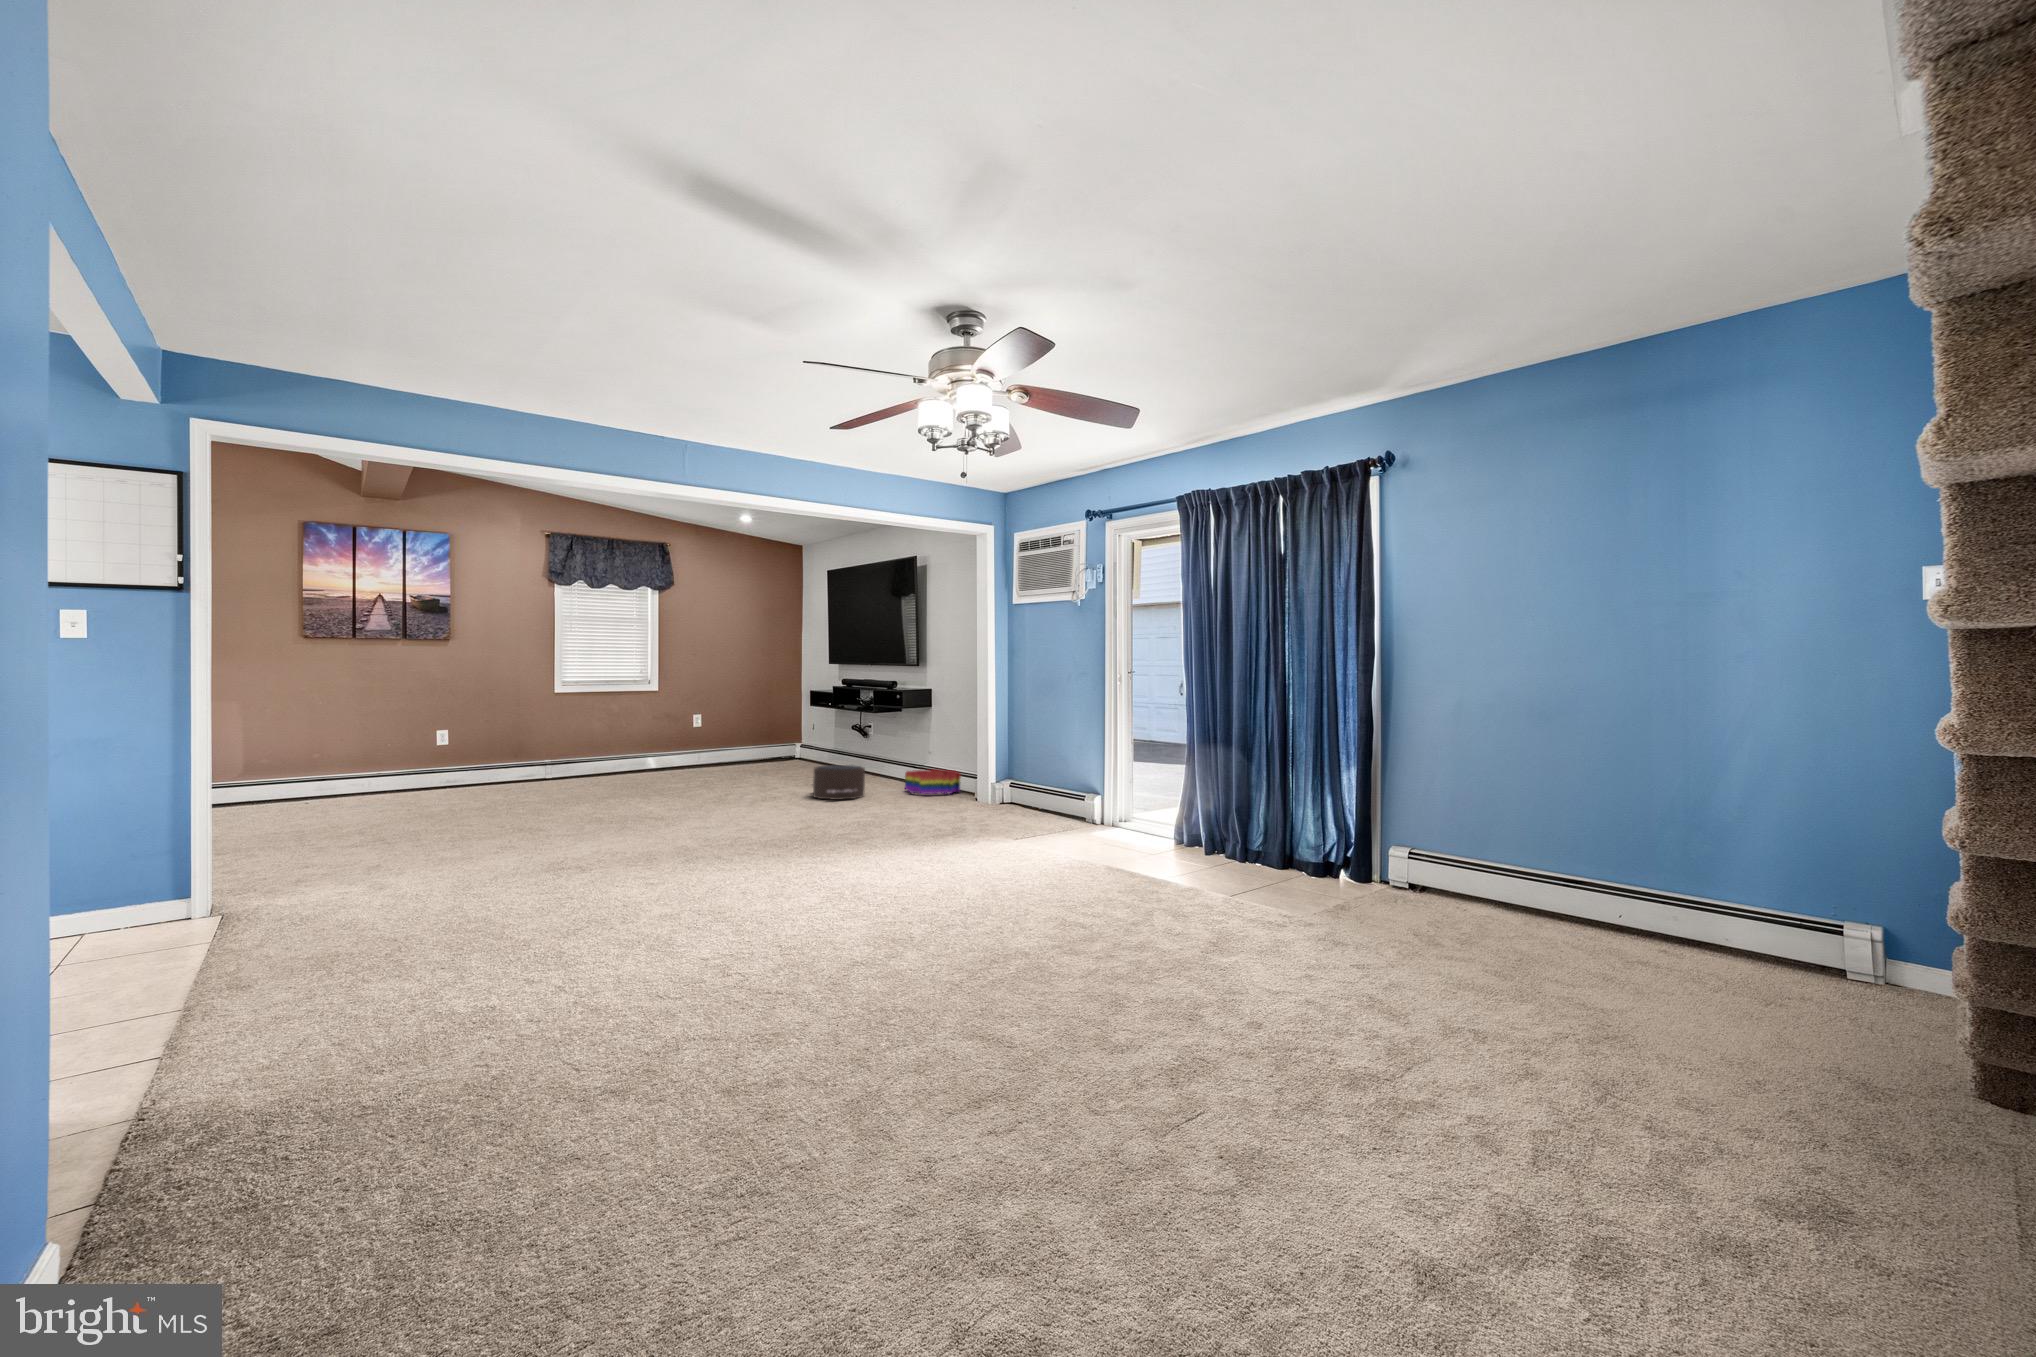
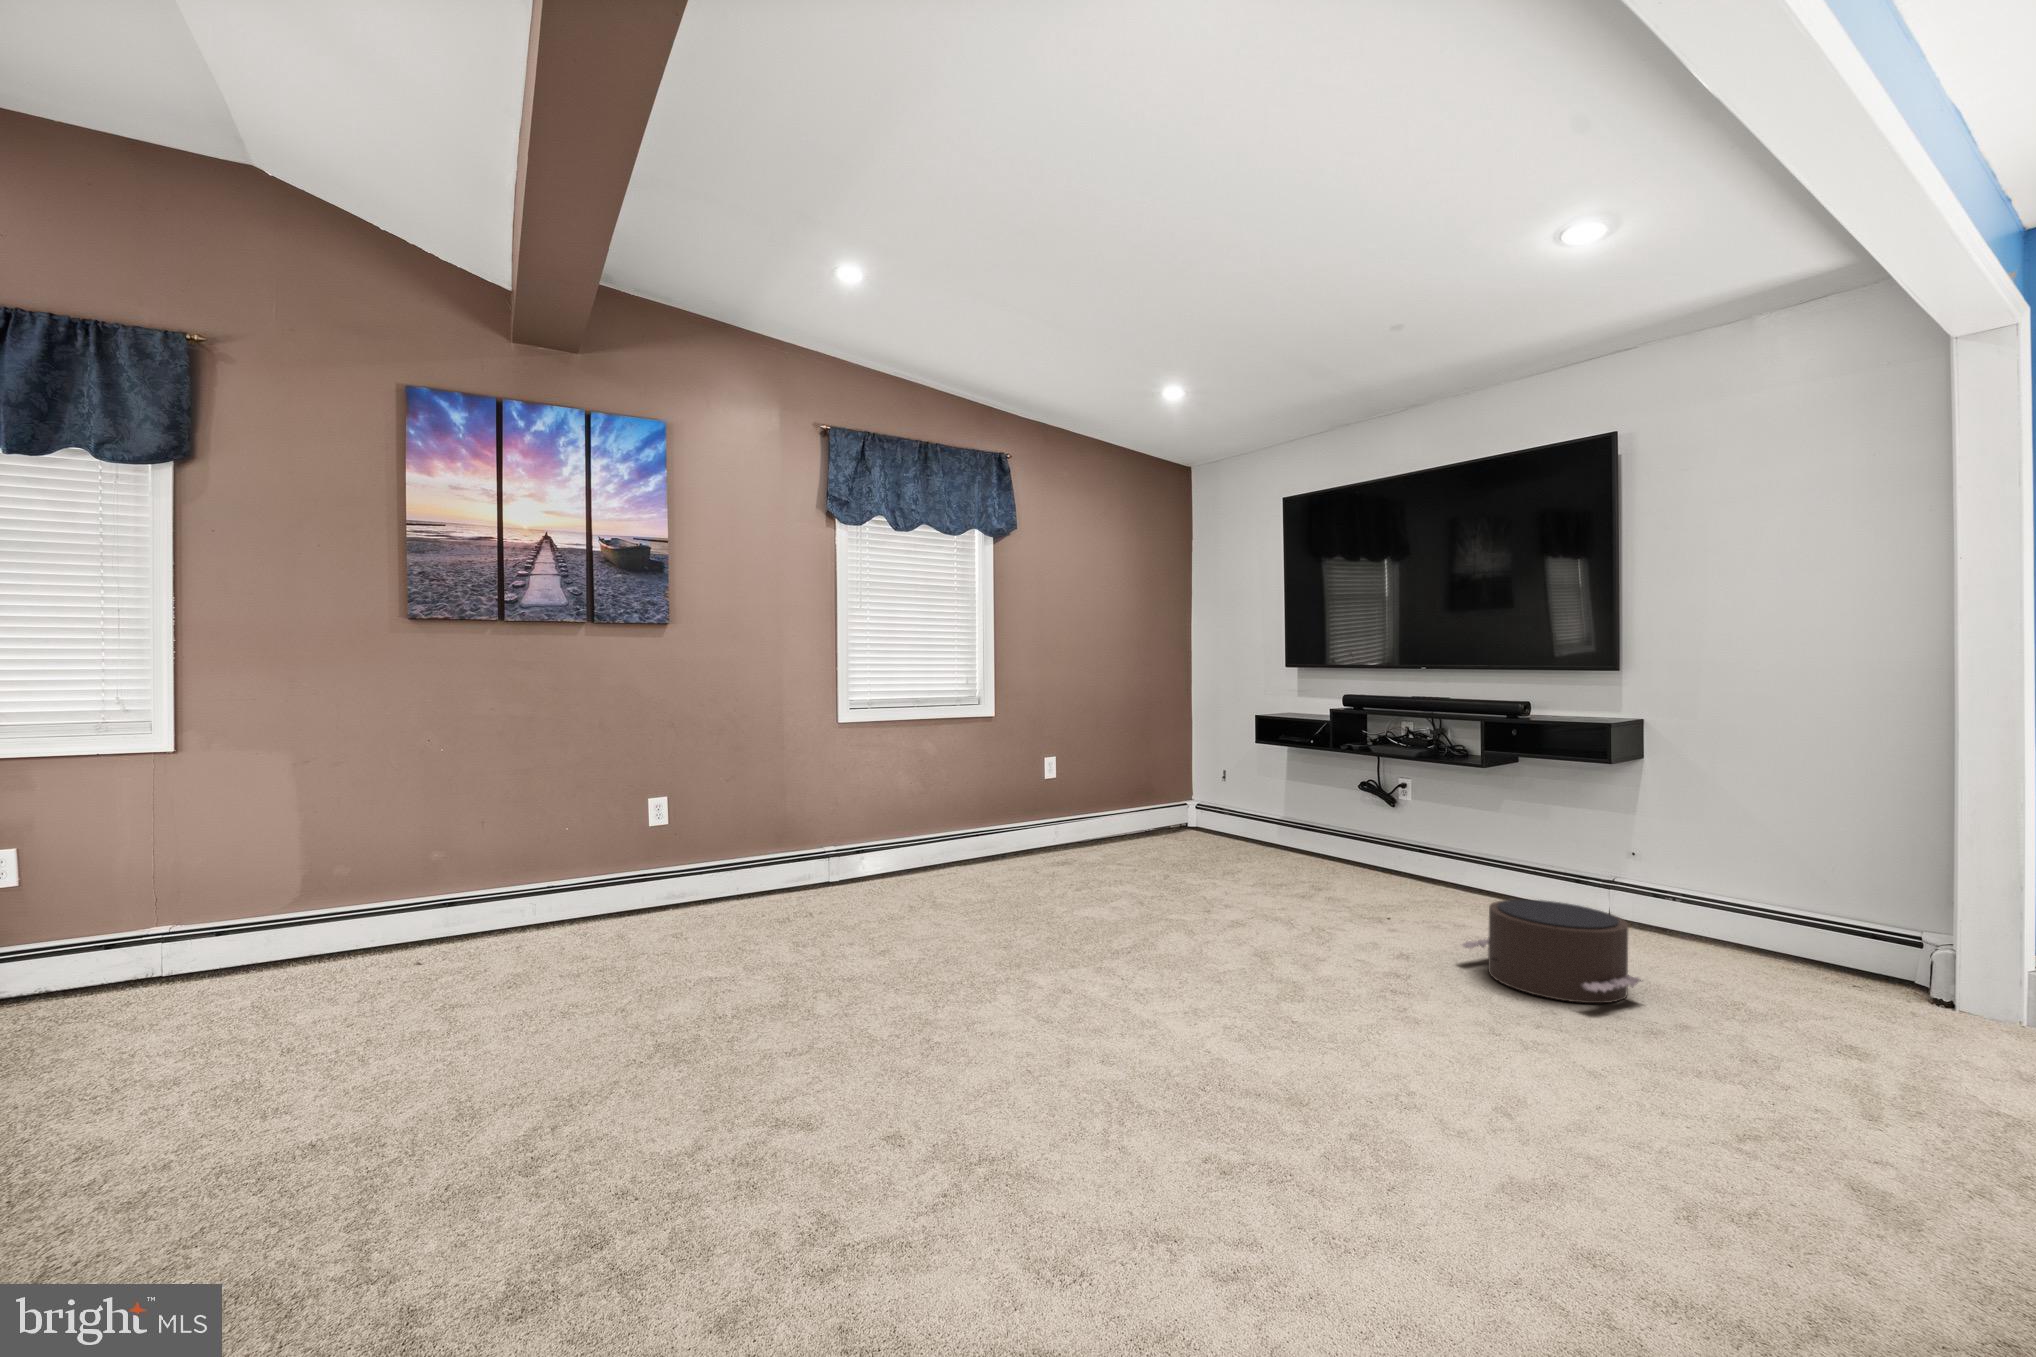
storage bin: present [905,769,961,794] -> none [1659,903,1834,985]

